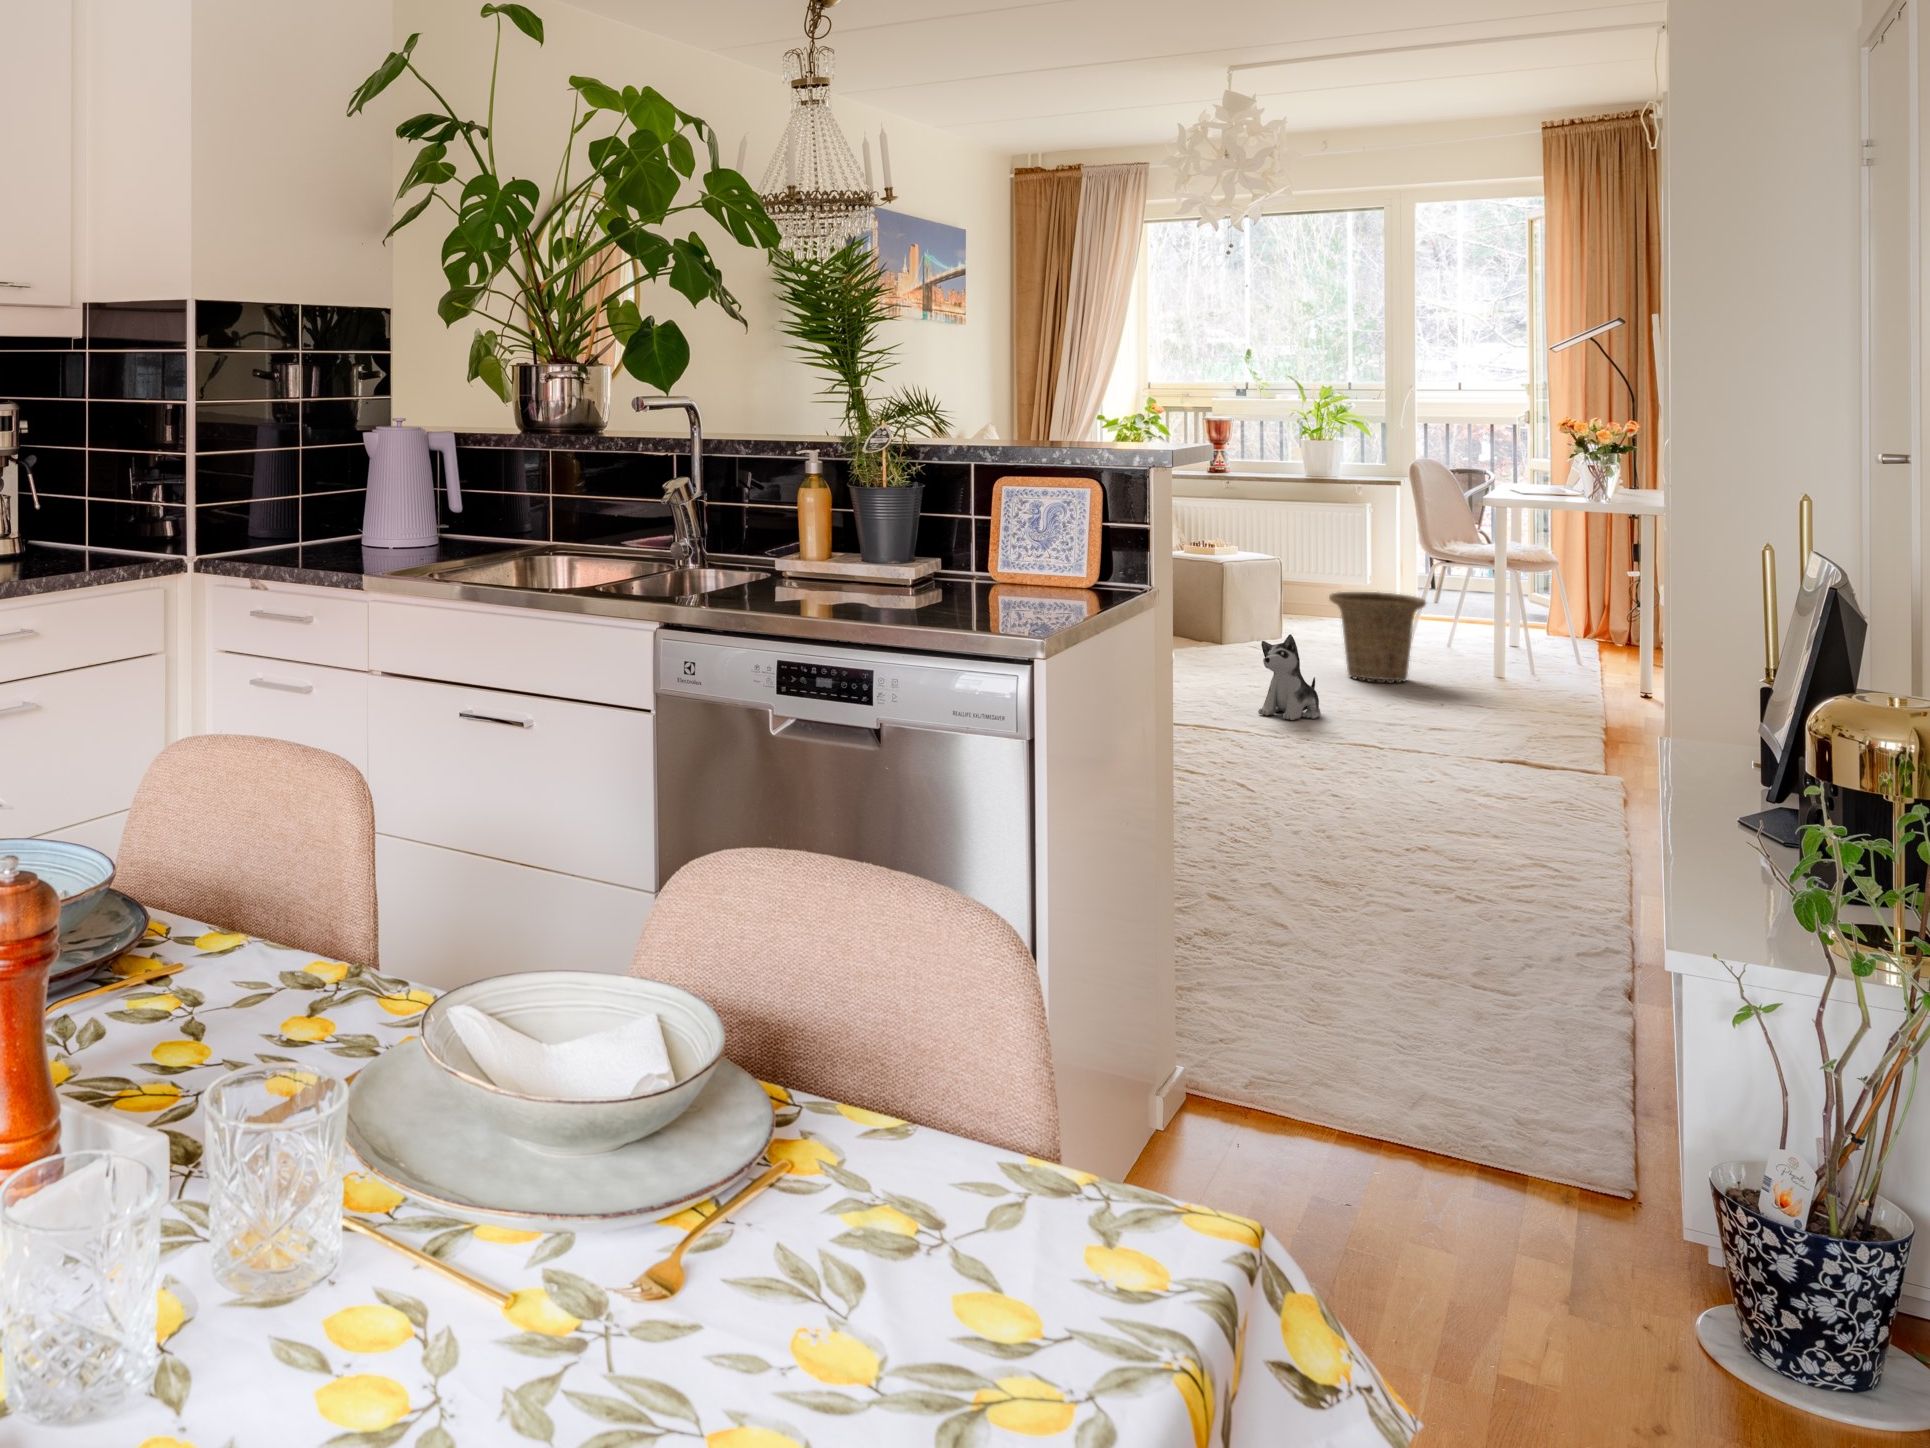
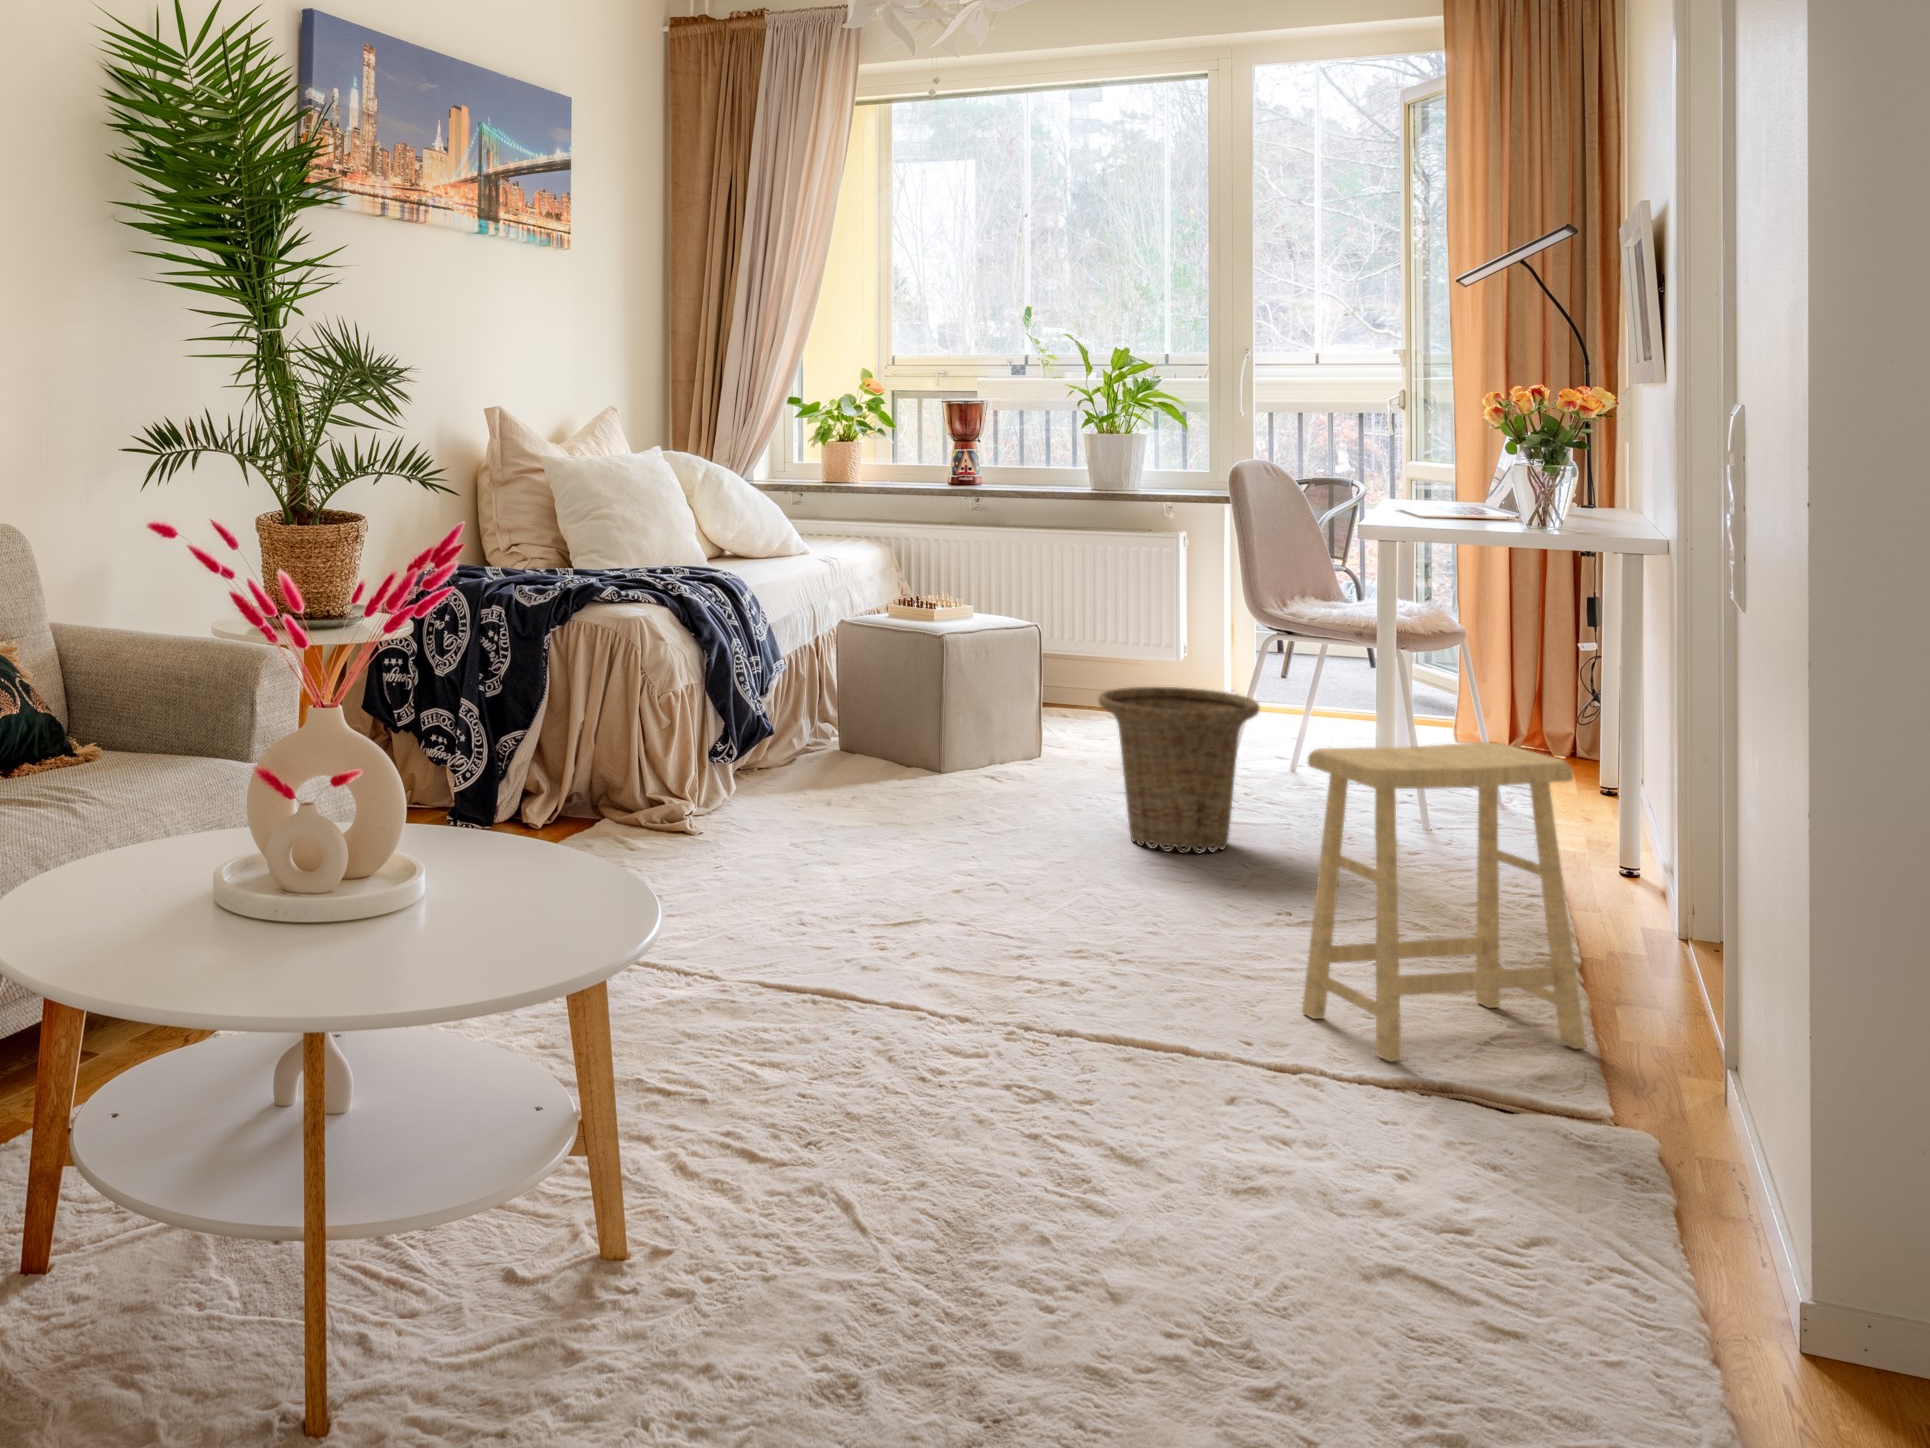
footstool: none [1454,610,1603,760] -> present [1302,742,1586,1062]
plush toy: present [1258,634,1321,720] -> none [949,788,1063,958]

